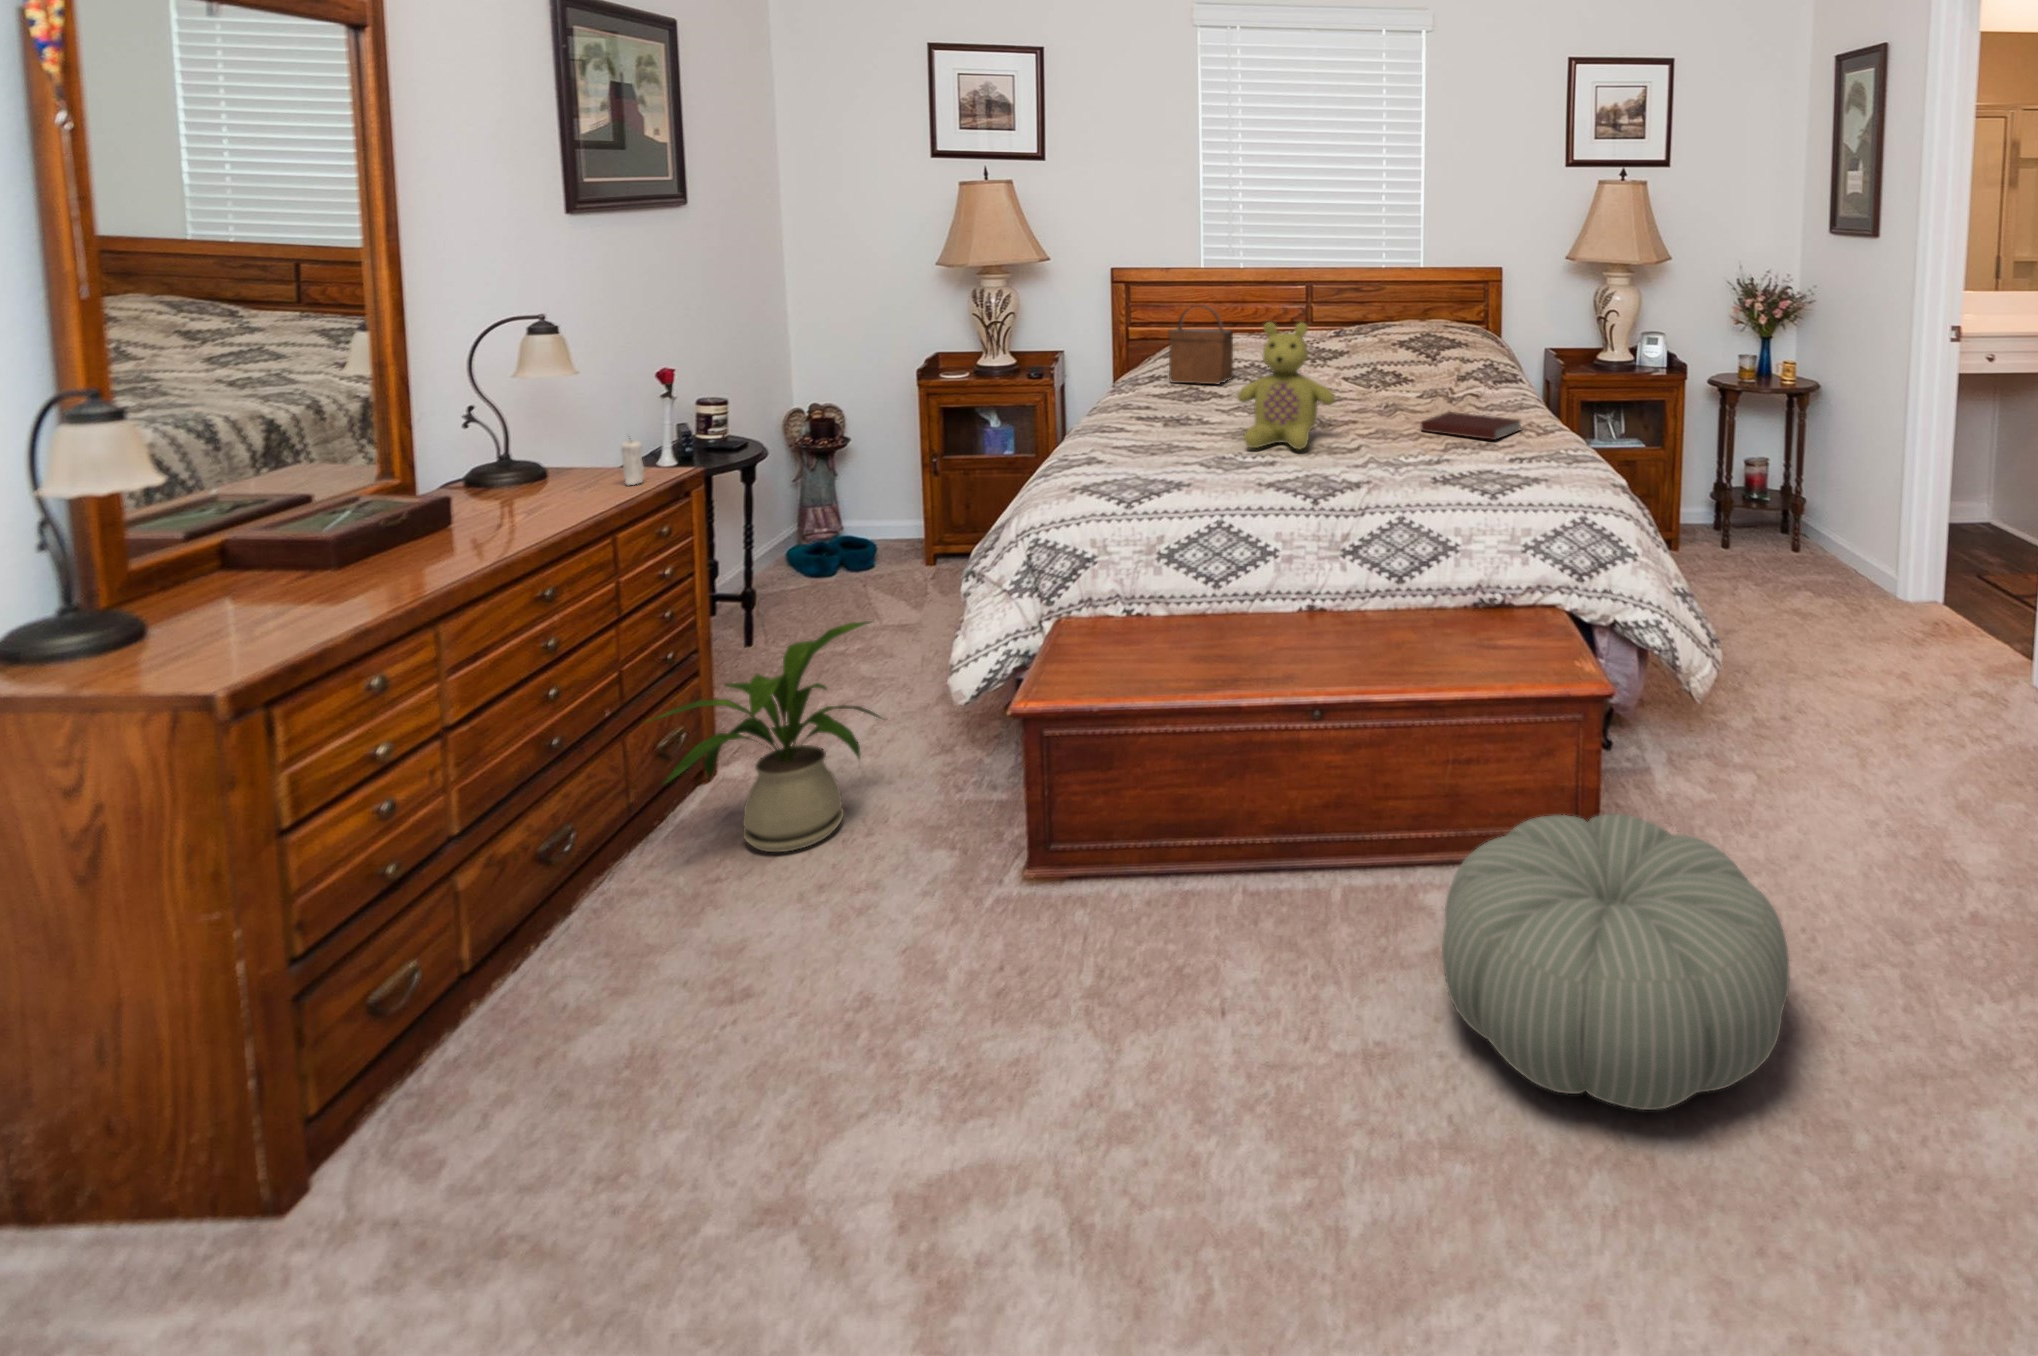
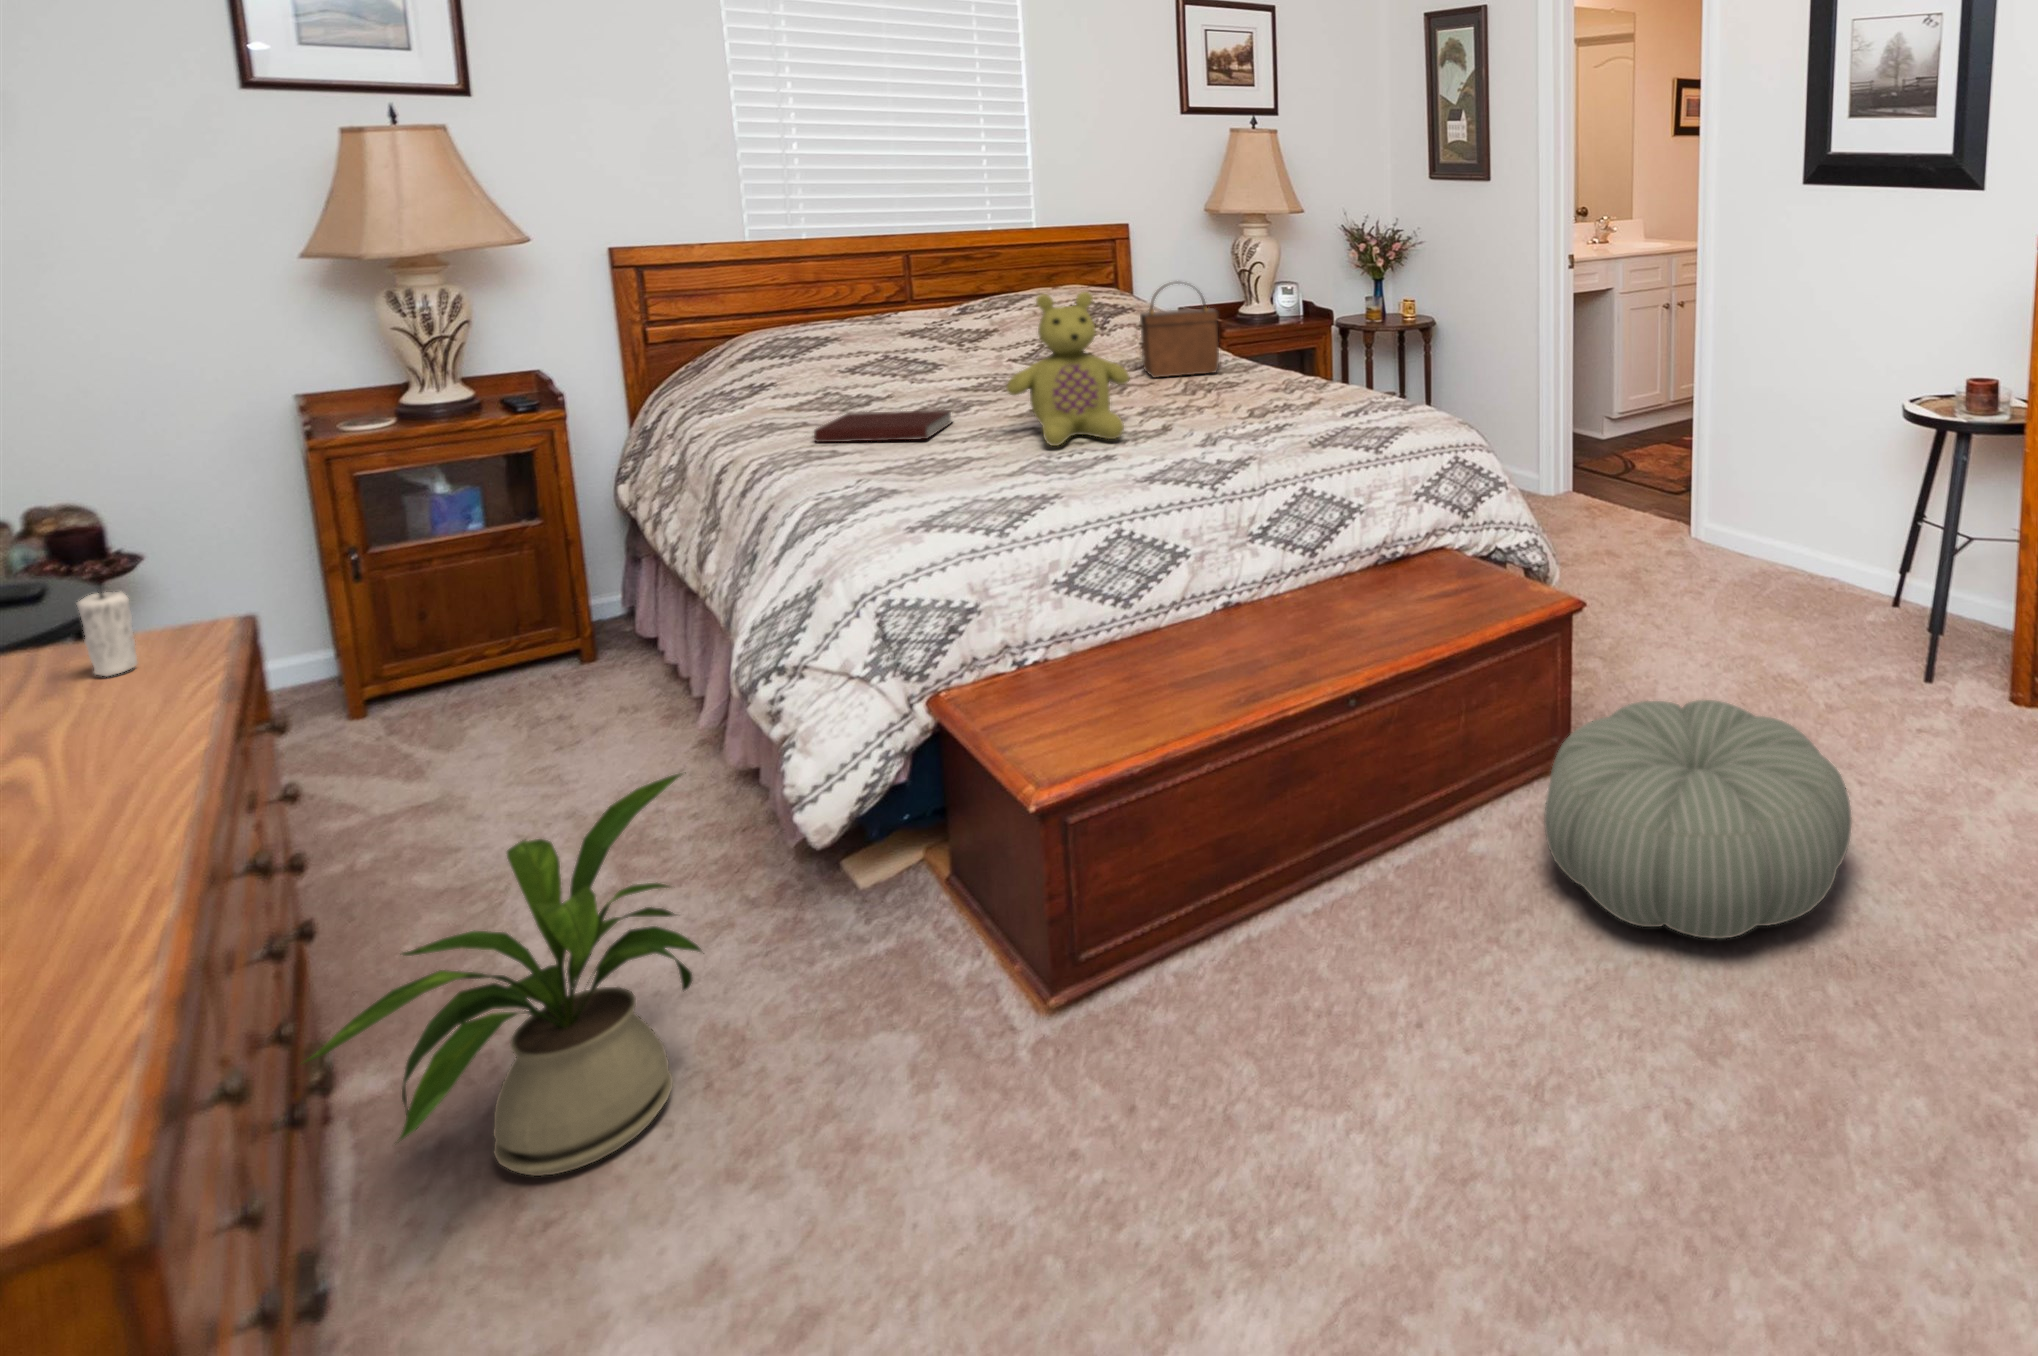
handbag: present [1168,306,1233,384] -> present [1140,282,1219,378]
notebook: present [1421,412,1521,440] -> present [814,410,952,442]

